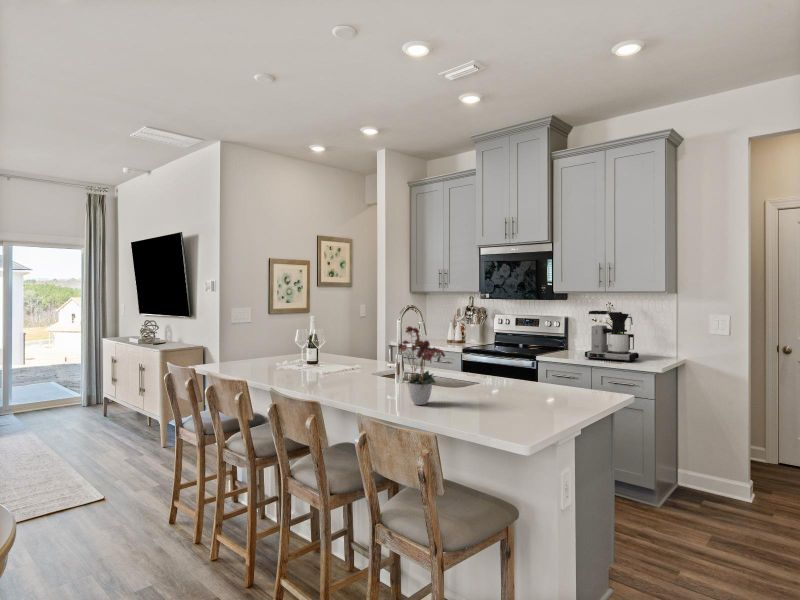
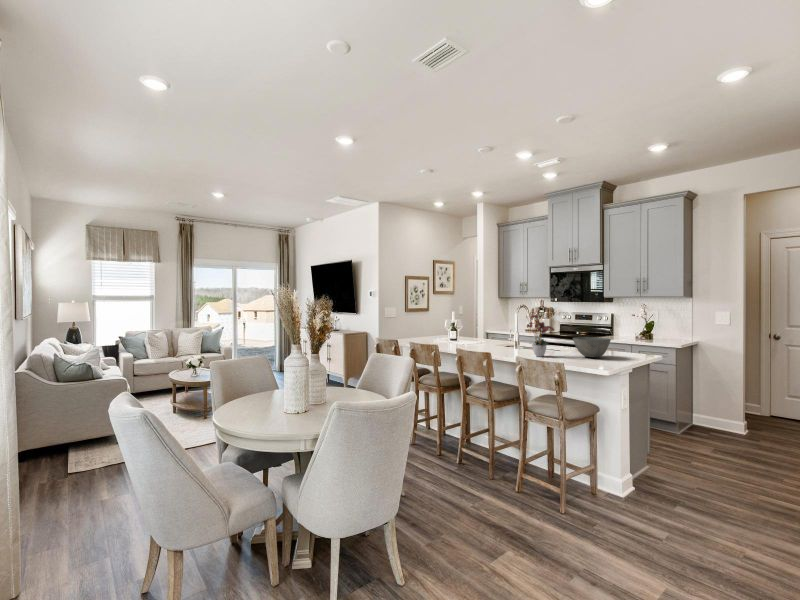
coffee maker: present [585,311,639,362] -> none [627,309,665,342]
bowl: none [479,366,545,406] -> present [573,337,611,358]

